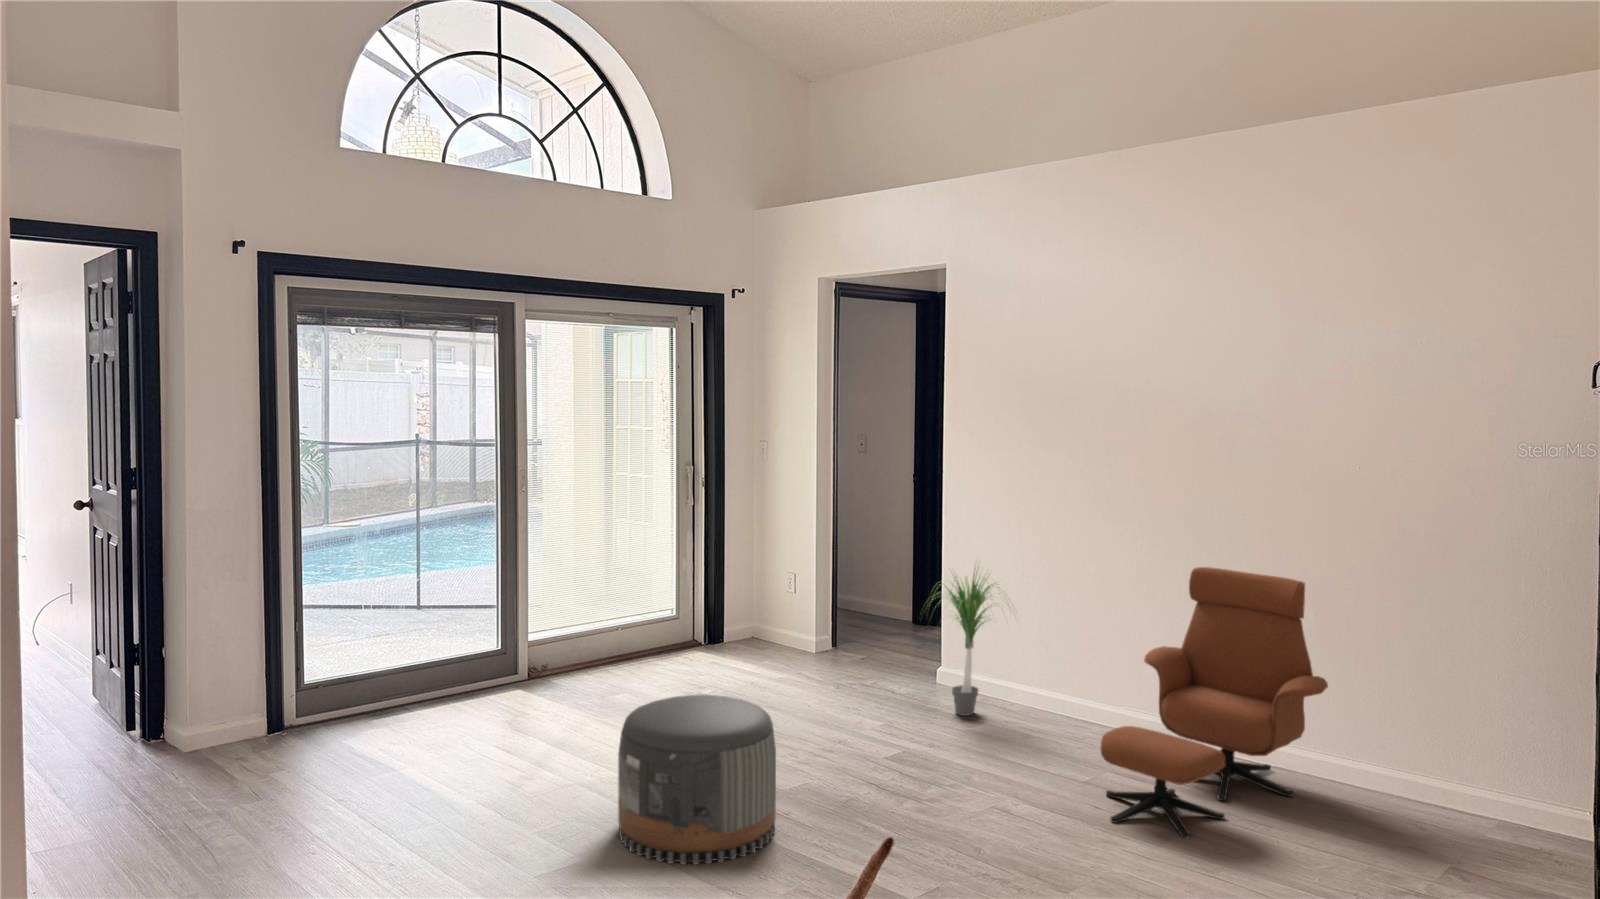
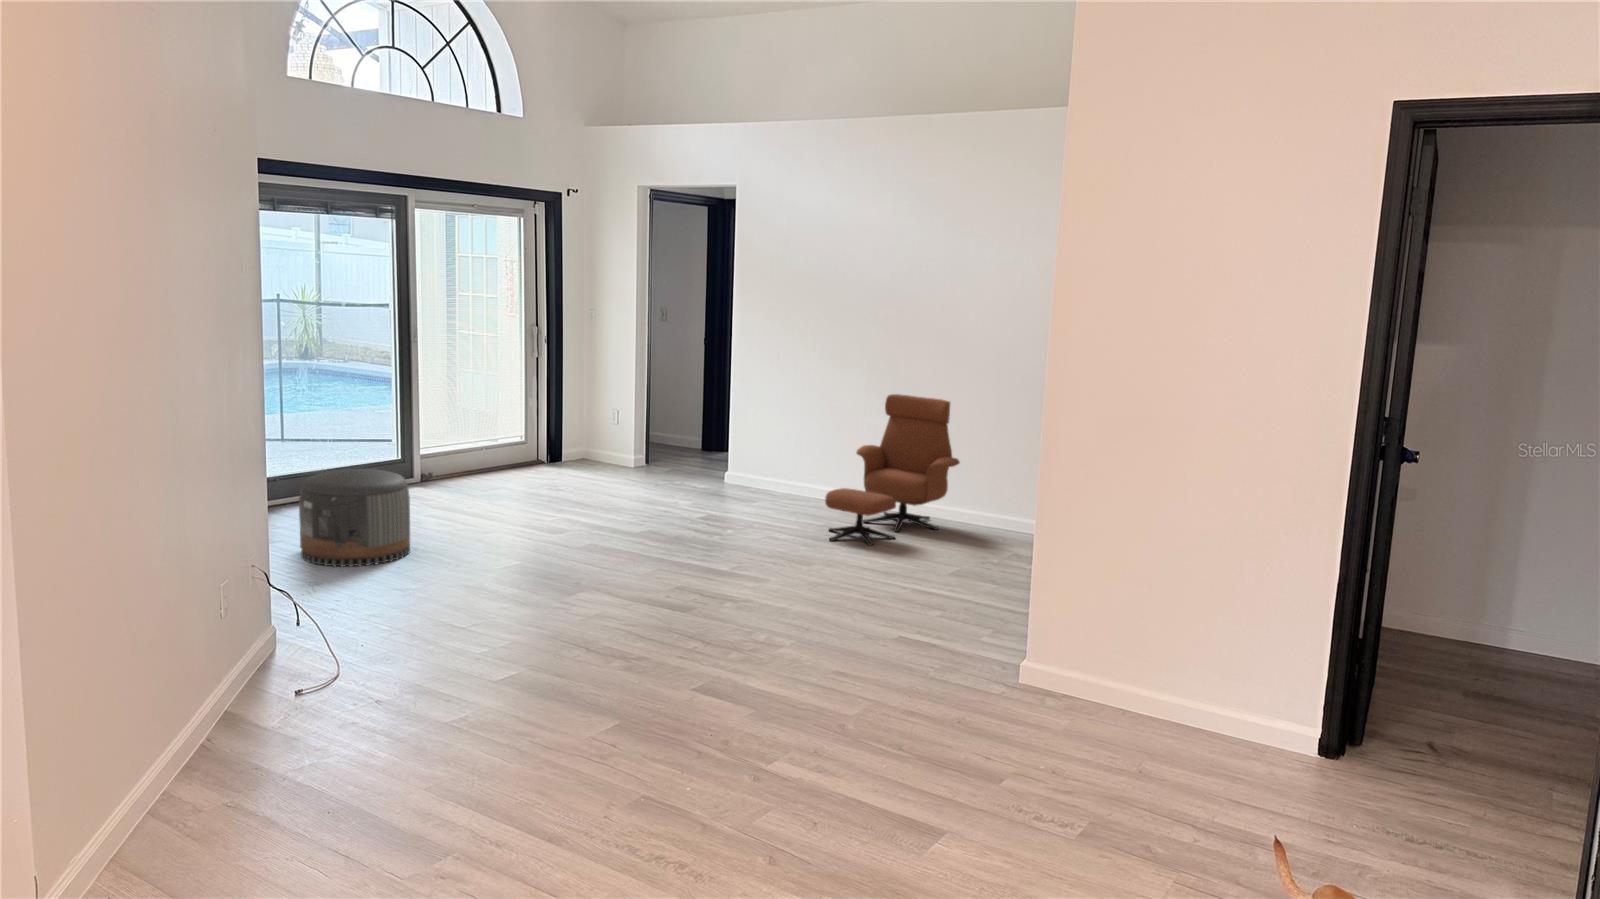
potted plant: present [932,568,1009,716] -> none [711,389,781,498]
pouf: present [618,695,776,865] -> present [299,469,410,567]

